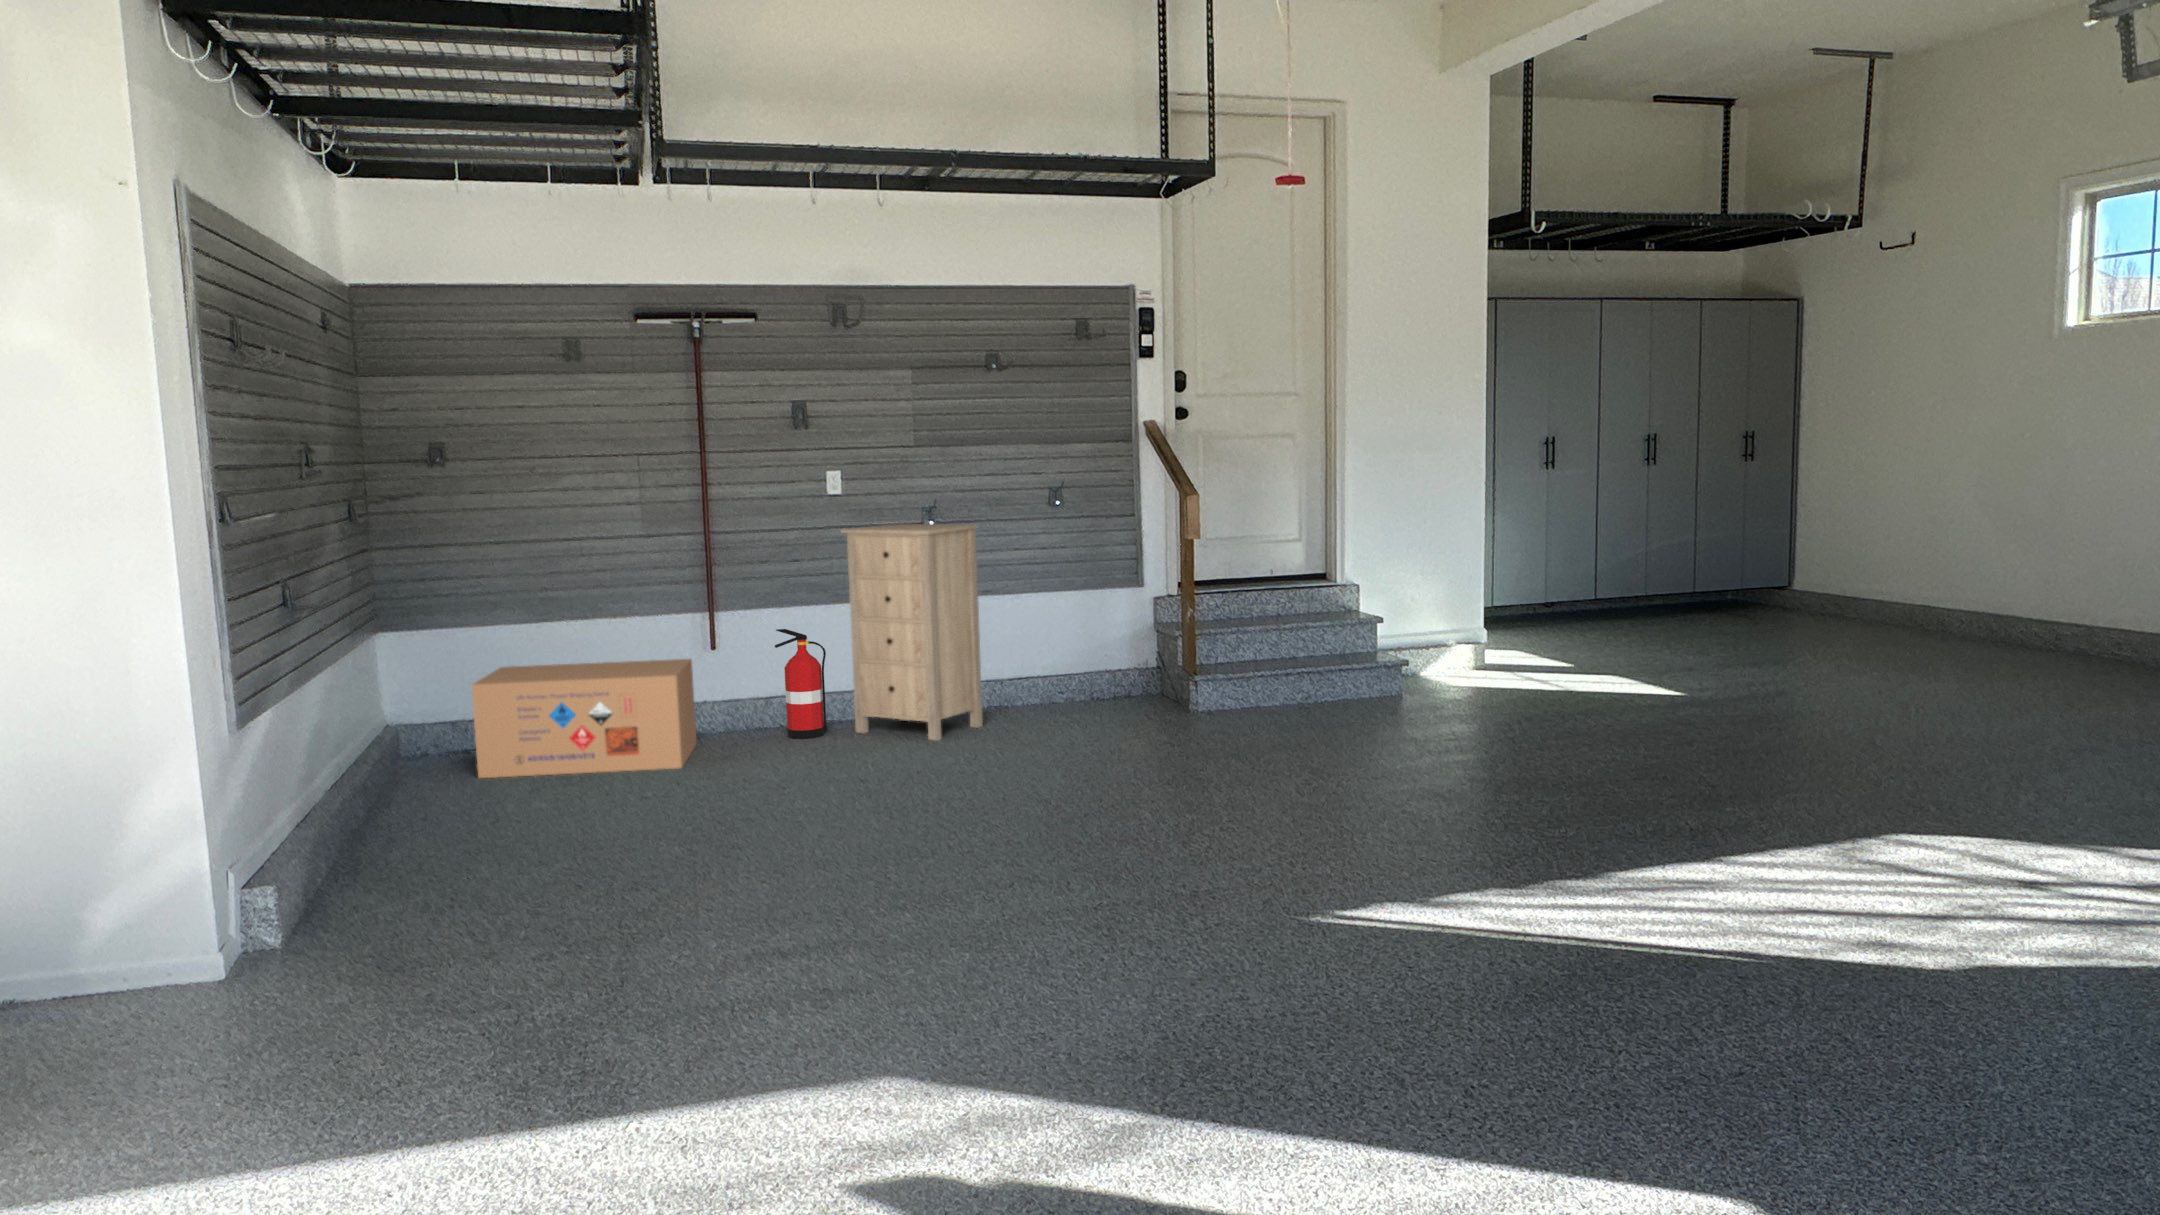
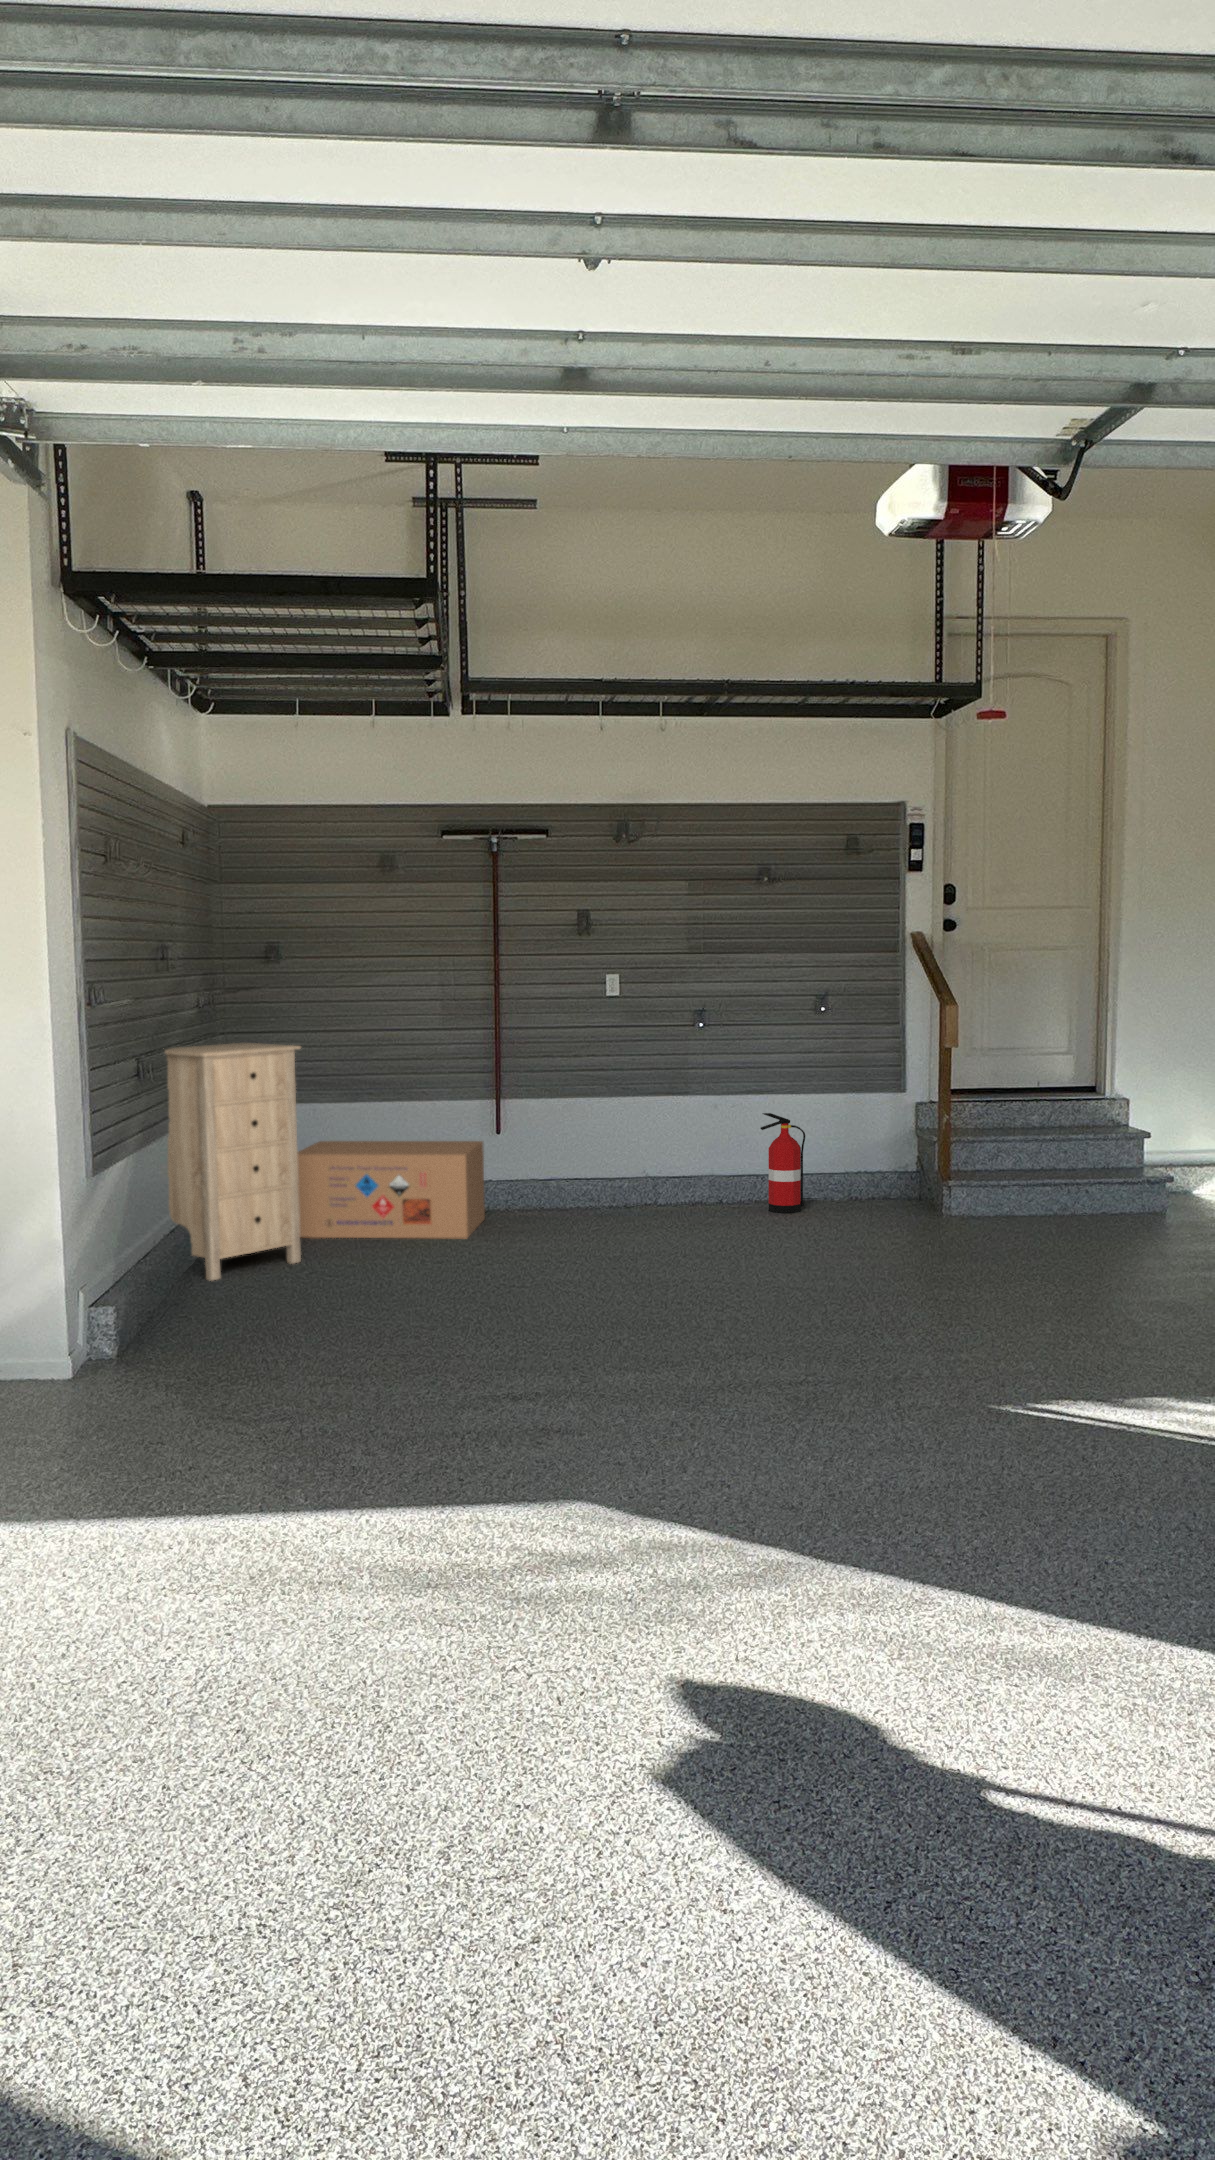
storage cabinet: present [841,524,983,741] -> present [165,1043,301,1280]
fire extinguisher: present [775,629,827,739] -> present [760,1113,805,1213]

